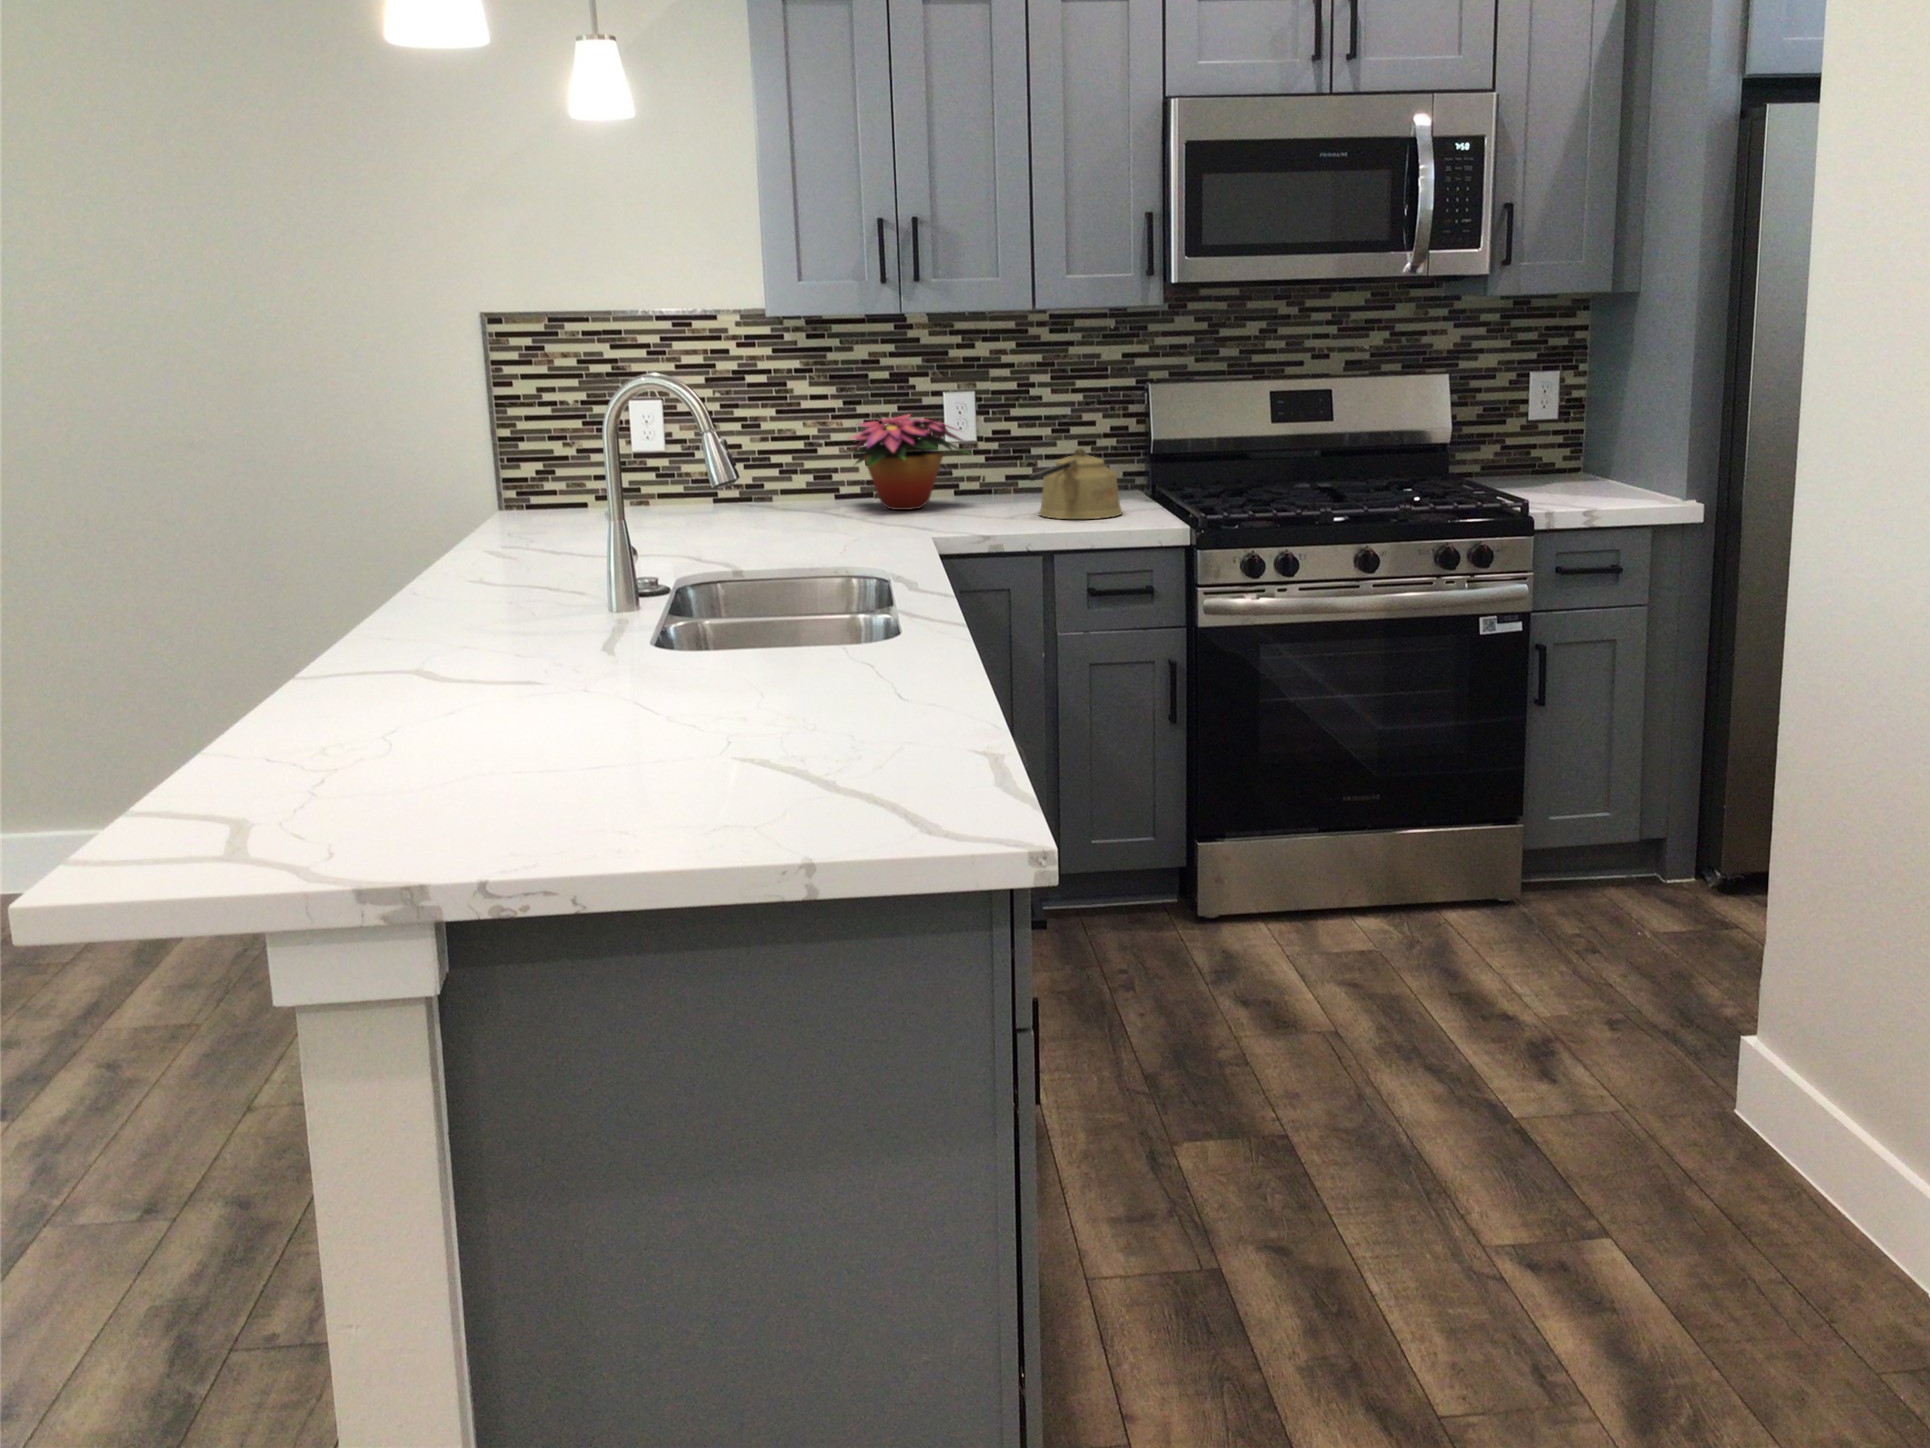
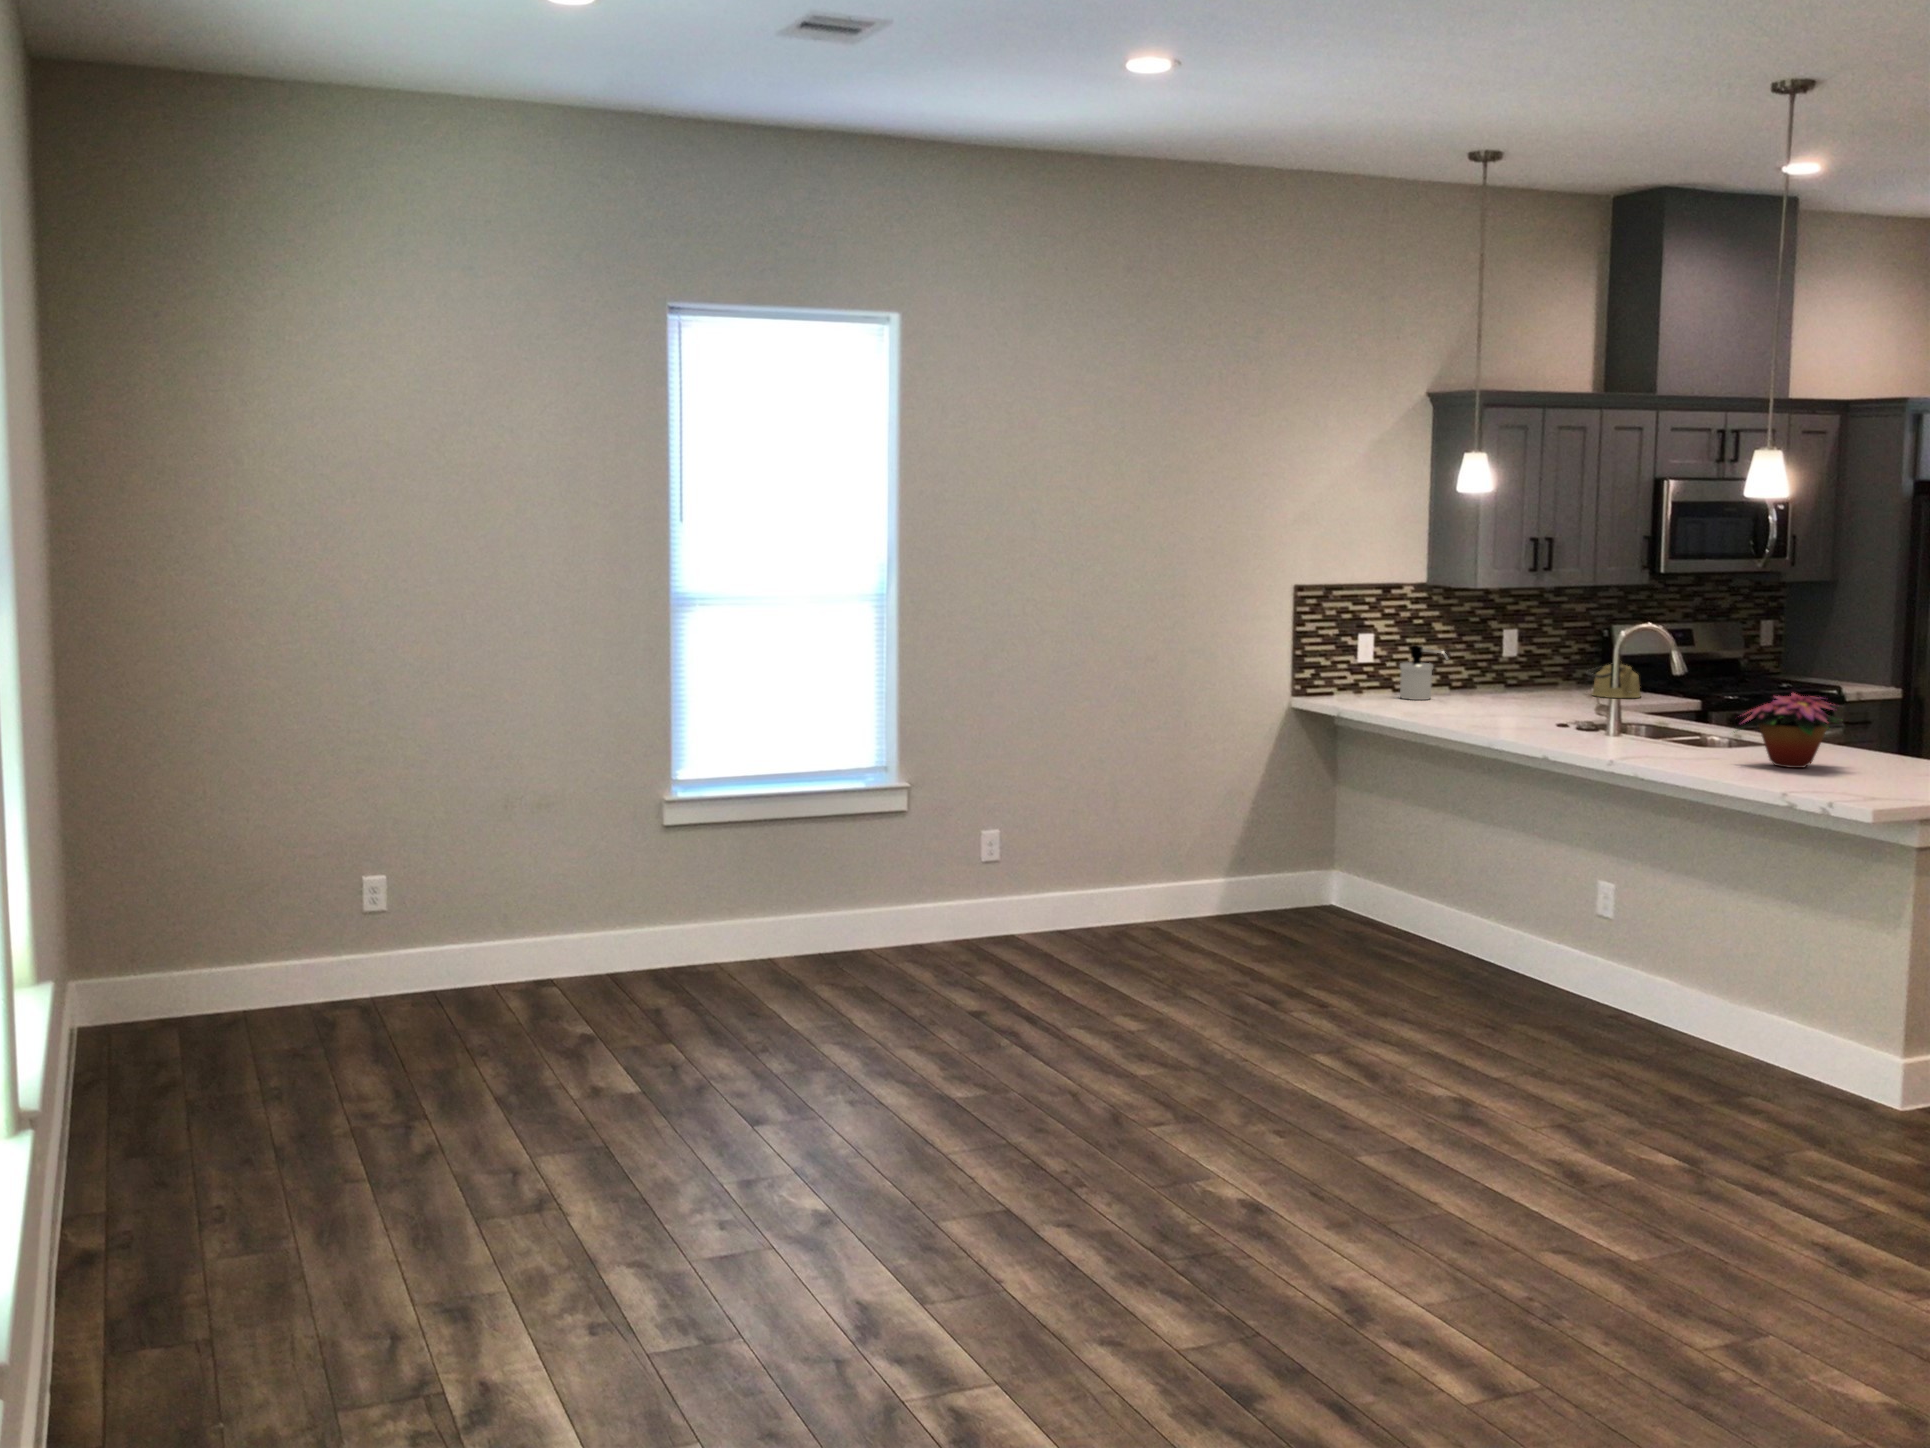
flower arrangement: present [849,415,964,510] -> present [1734,693,1838,768]
soap dispenser: none [668,421,726,517] -> present [1400,646,1448,700]

